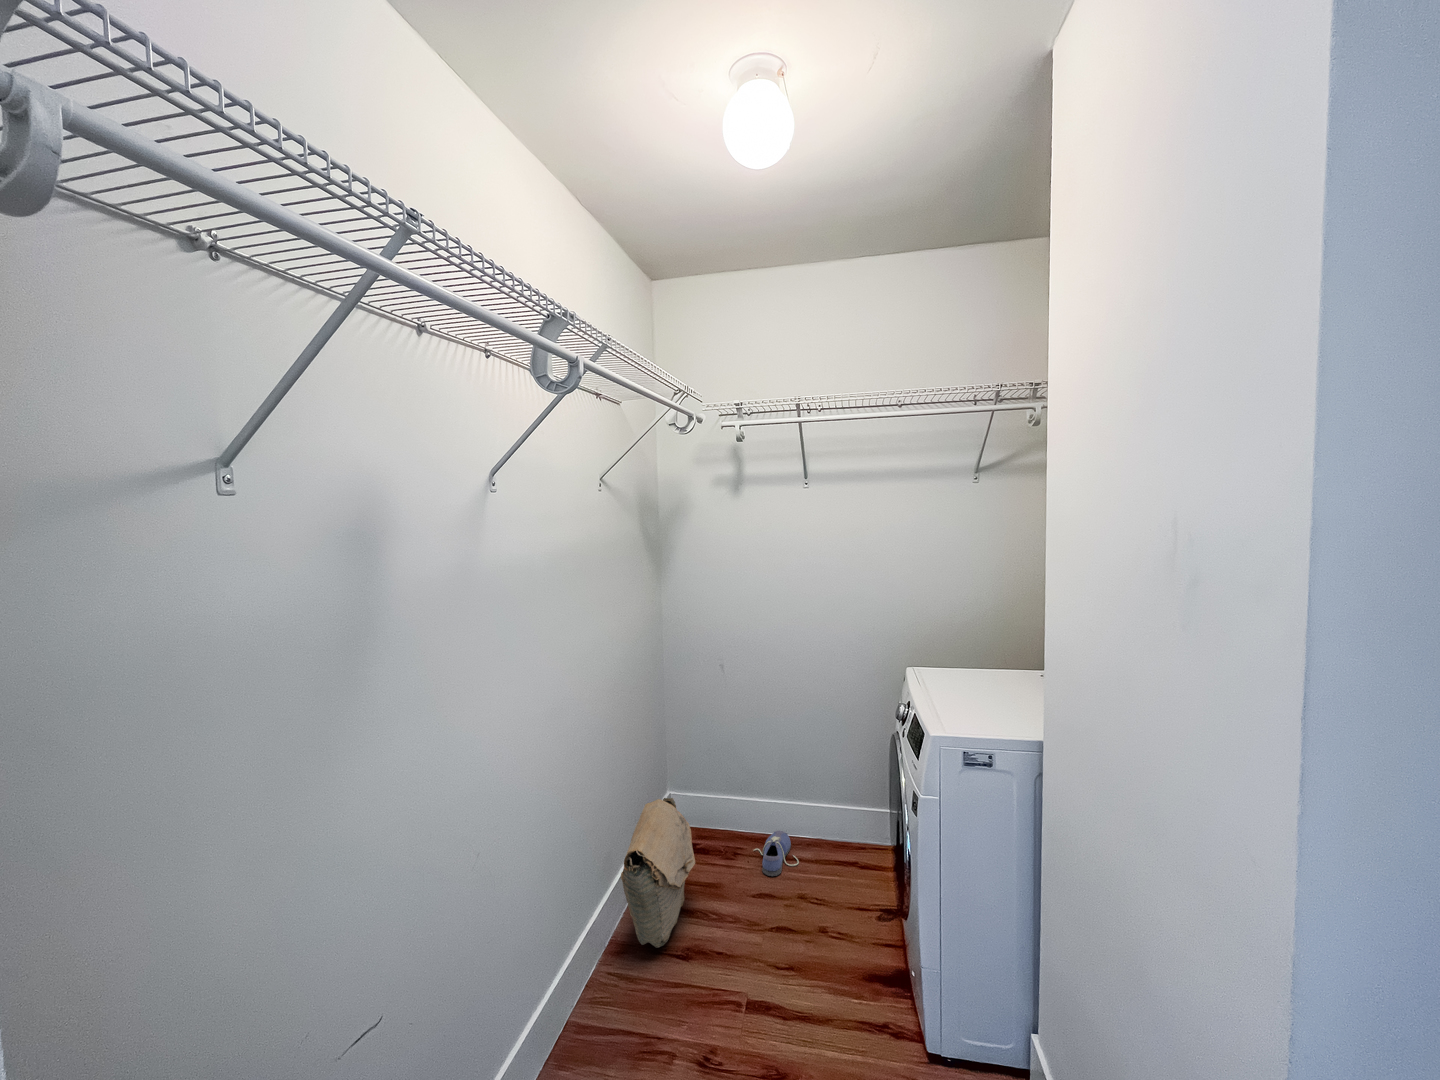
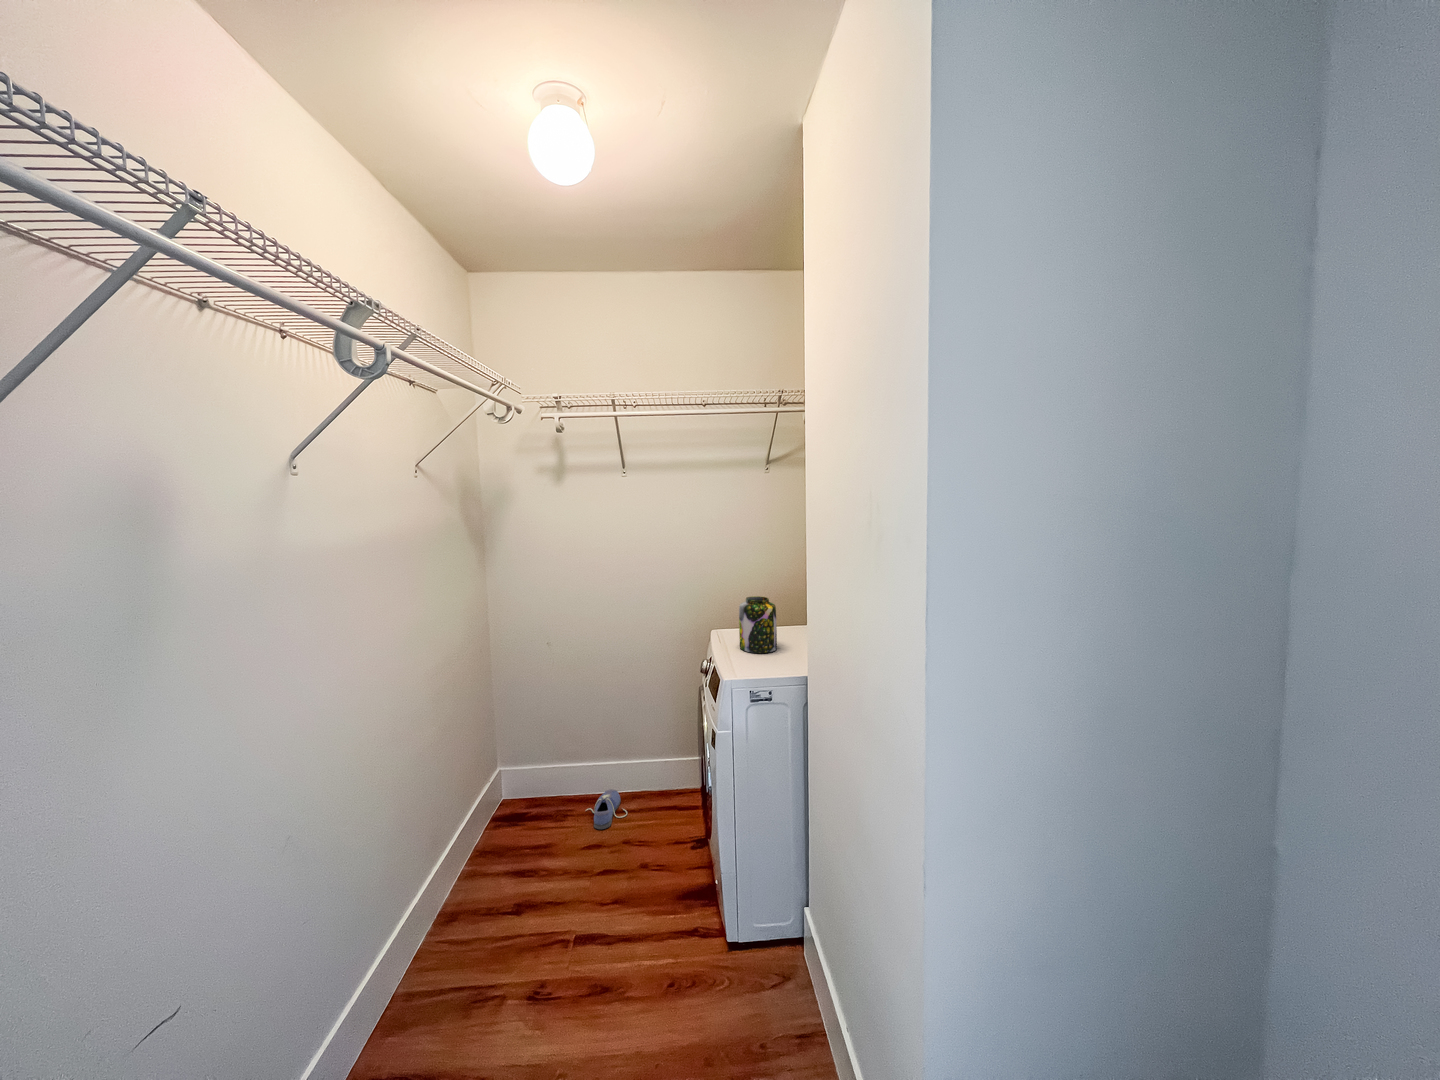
jar: none [944,634,993,705] -> present [739,596,777,653]
bag: present [621,798,695,948] -> none [451,771,528,910]

